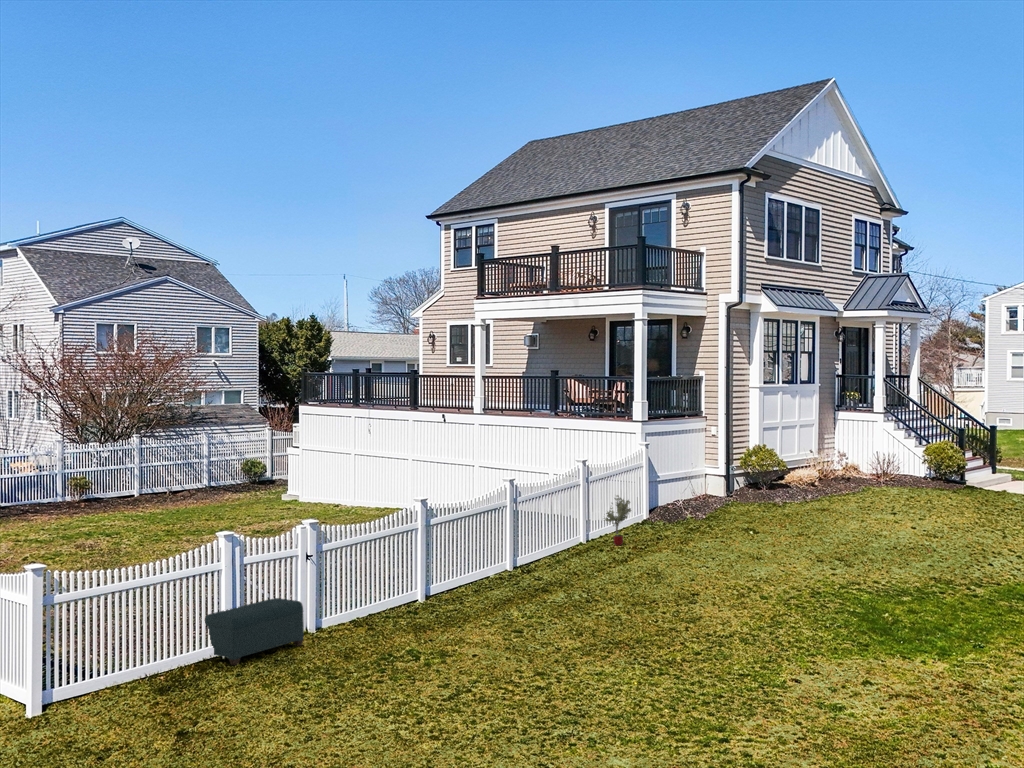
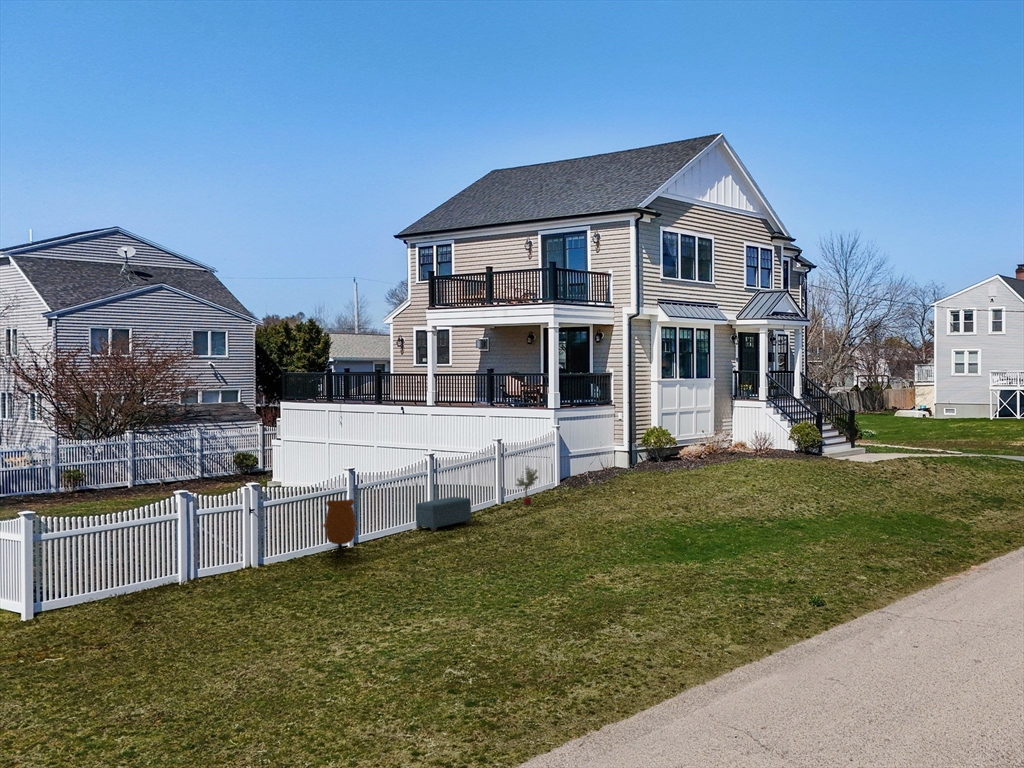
lounge chair: none [395,542,442,620] -> present [323,499,359,559]
bench: present [205,598,304,665] -> present [416,497,471,531]

